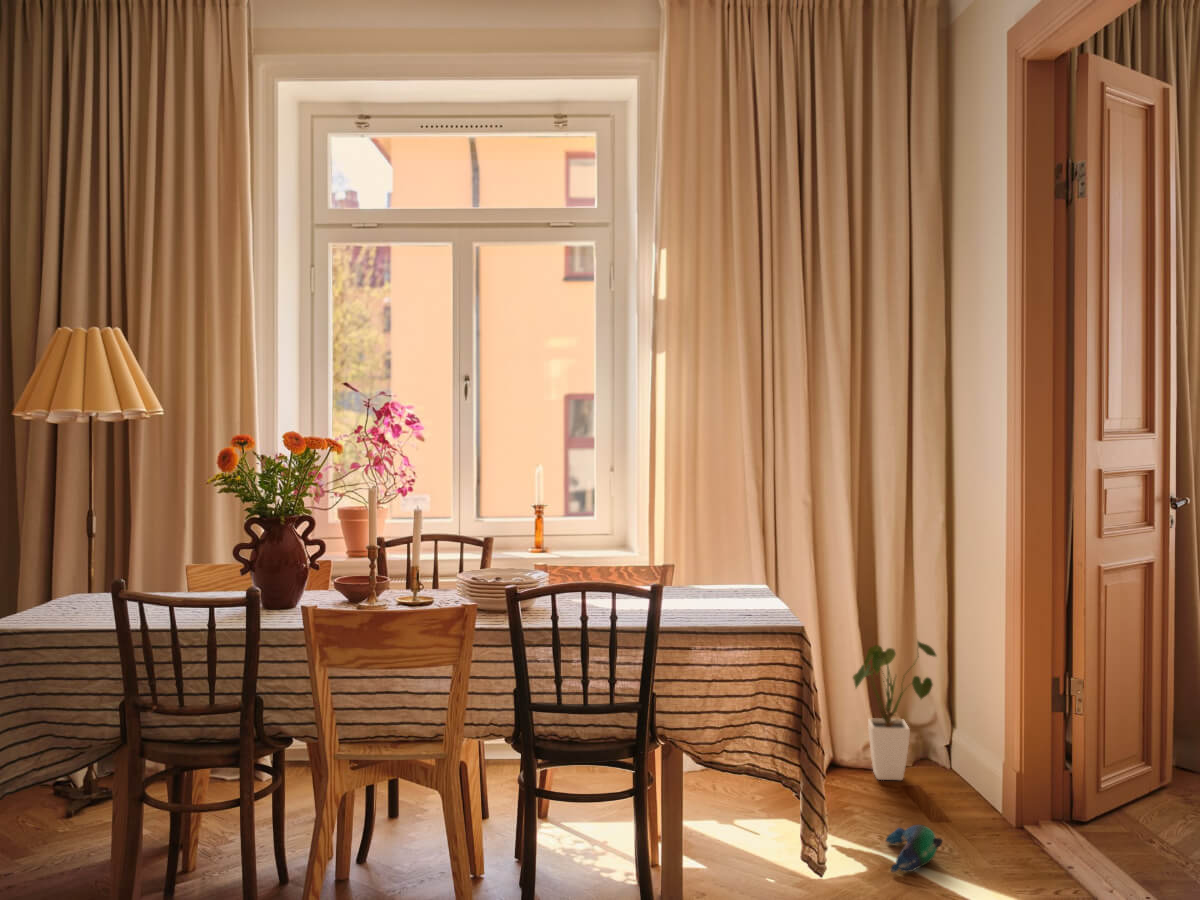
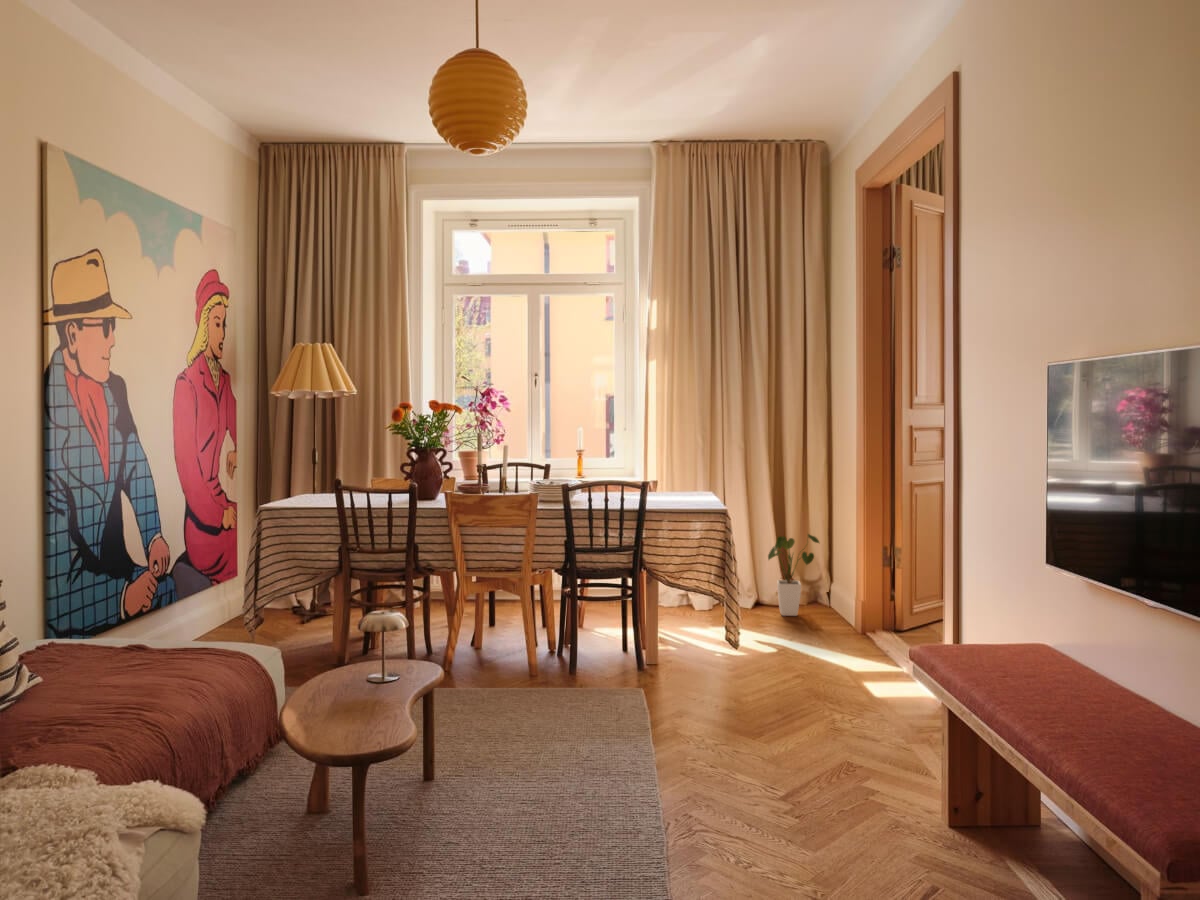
plush toy: present [886,825,942,872] -> none [780,631,812,655]

